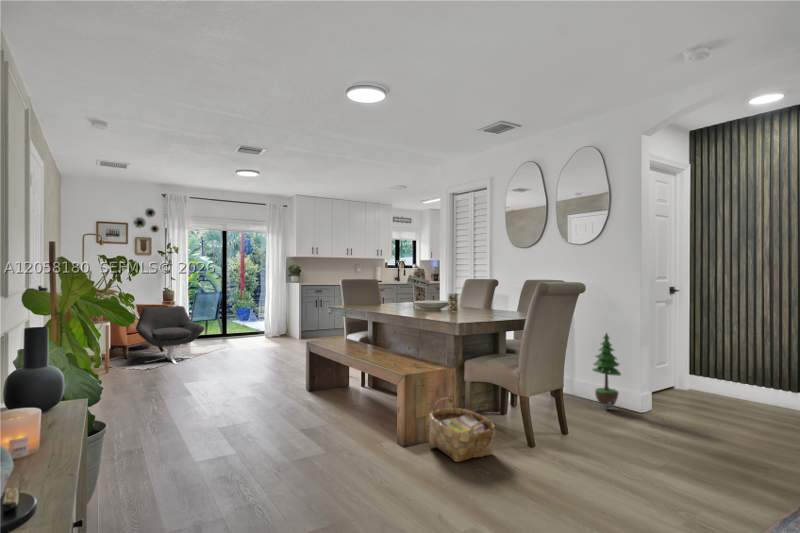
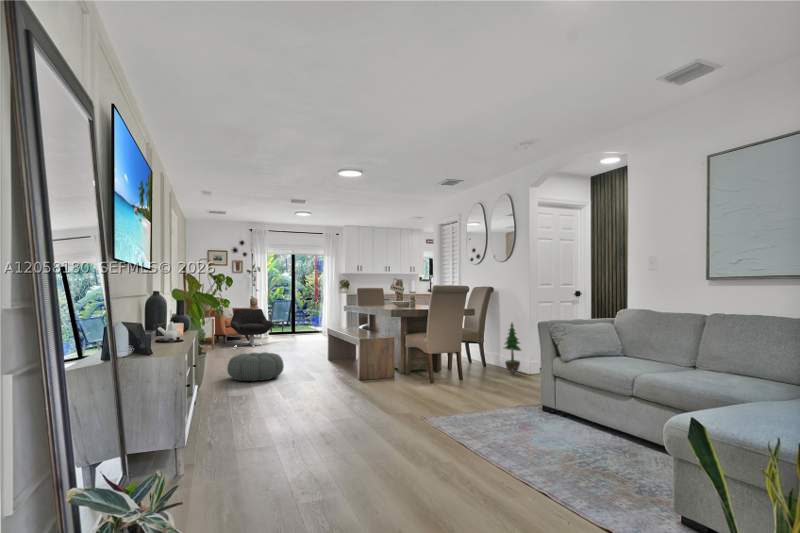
pouf: none [151,393,257,454] -> present [227,352,284,381]
woven basket: present [429,397,495,462] -> none [374,356,408,389]

